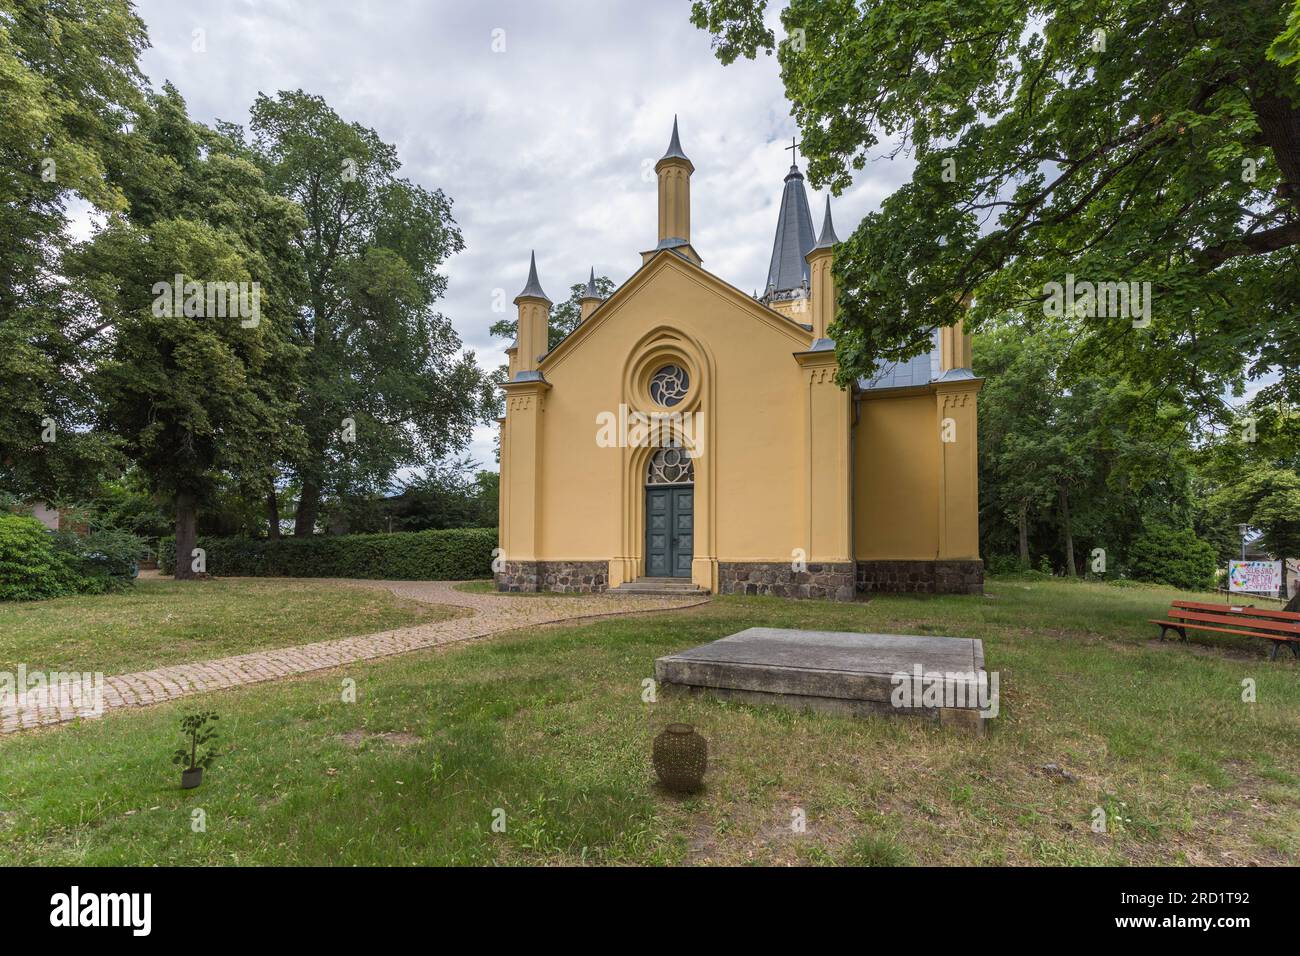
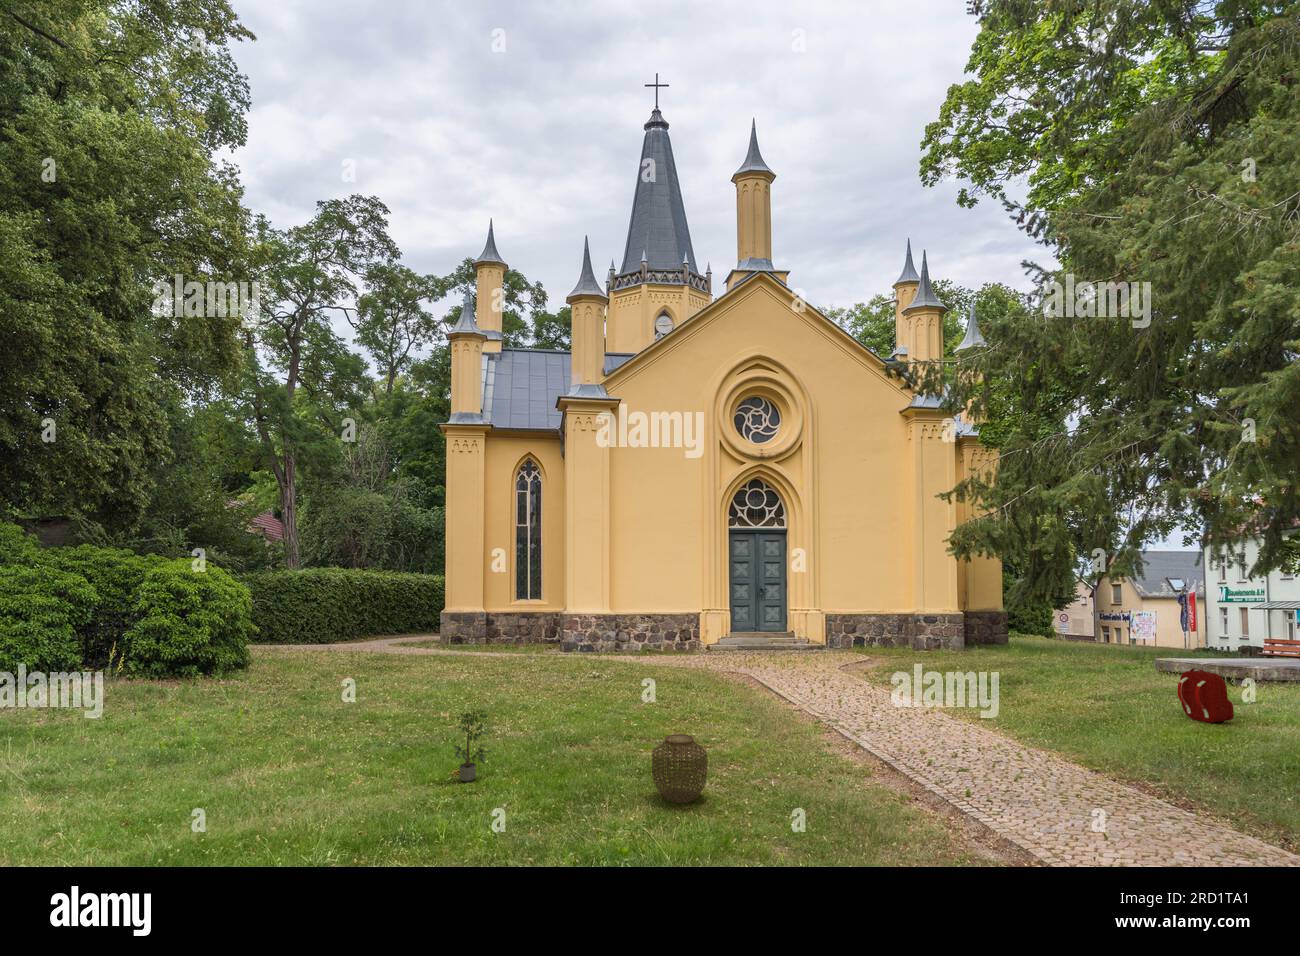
backpack: none [1148,654,1202,706] -> present [1178,668,1234,723]
potted plant: present [172,712,224,788] -> present [453,710,493,781]

